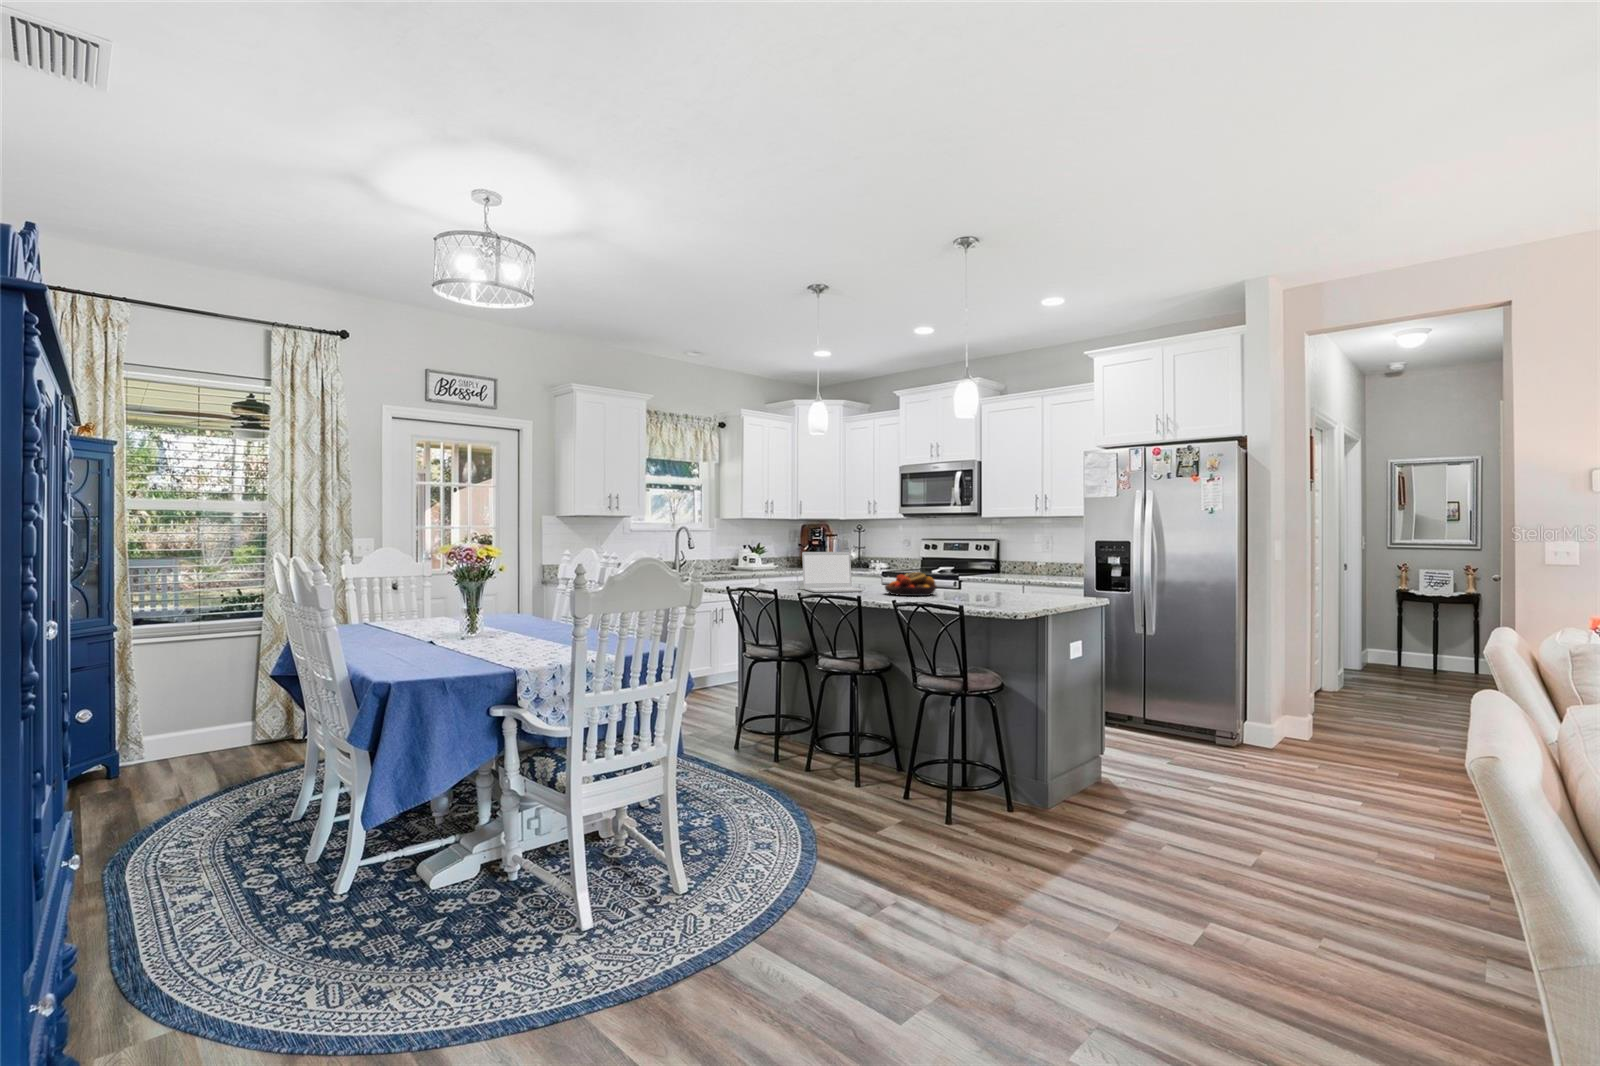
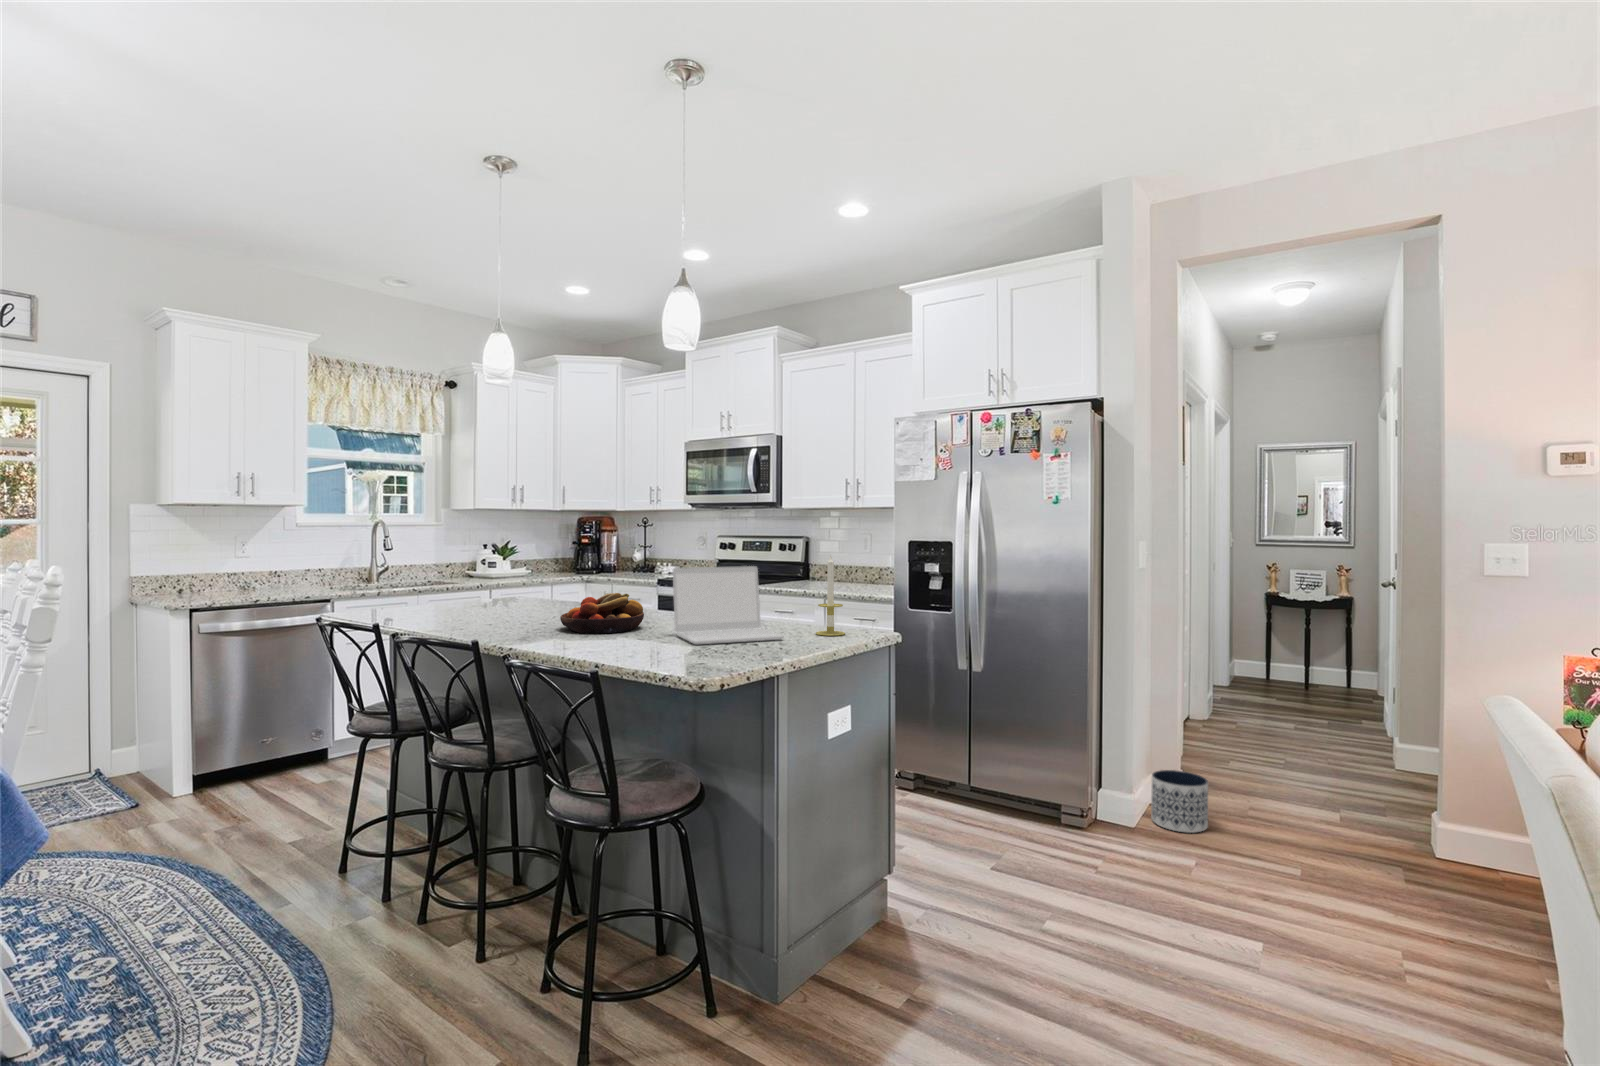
candle: none [1053,548,1073,599] -> present [816,556,845,636]
laptop: present [802,552,864,592] -> present [673,566,784,644]
planter: none [1286,710,1330,752] -> present [1151,770,1208,833]

